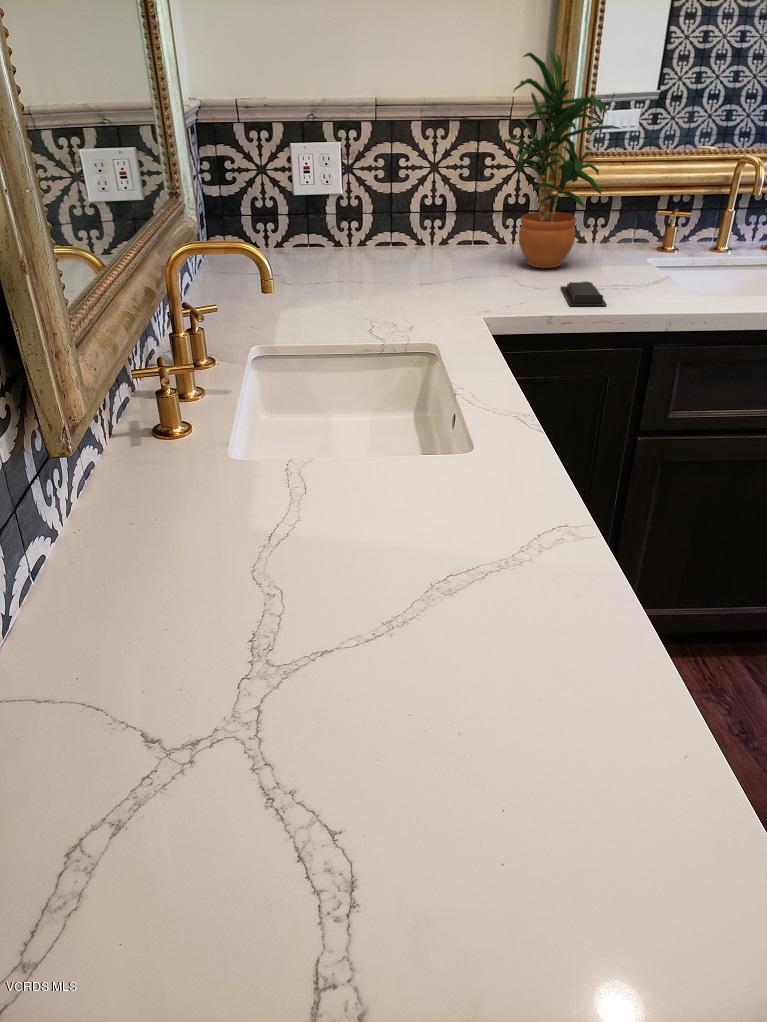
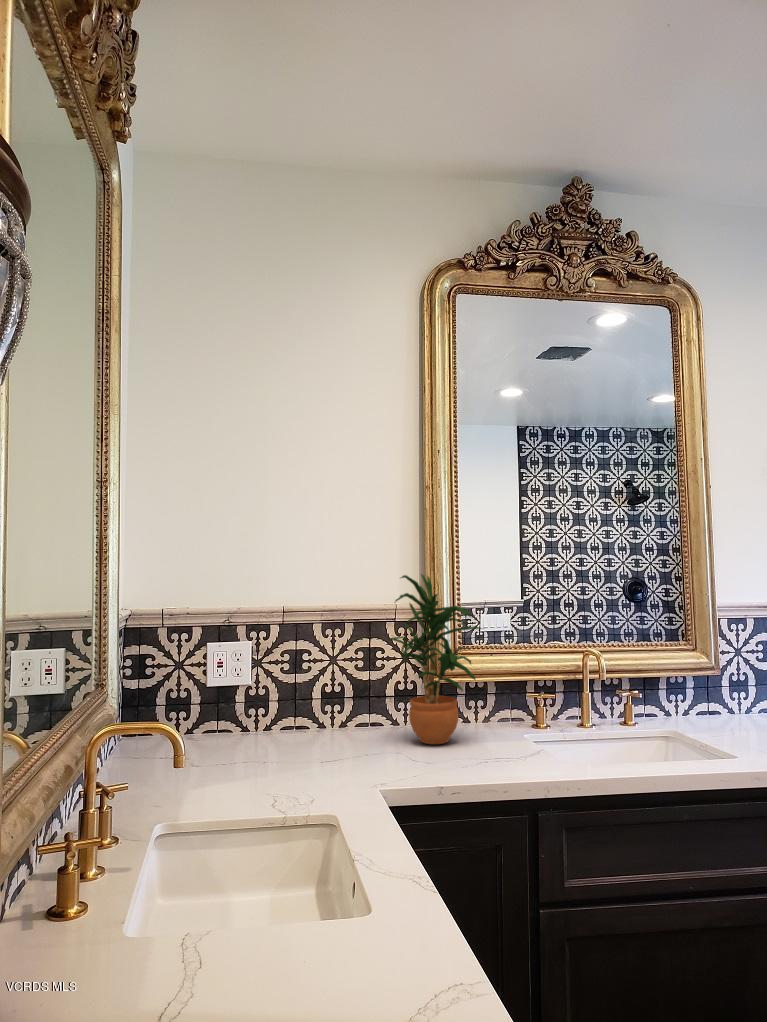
soap bar: present [561,282,607,306] -> none [450,754,492,776]

